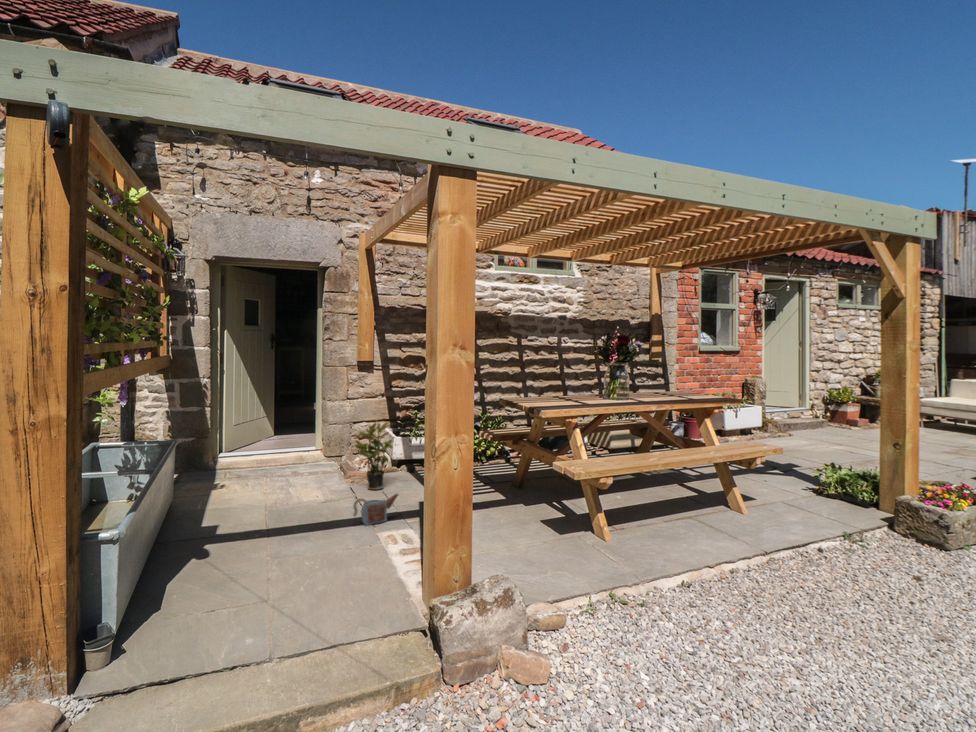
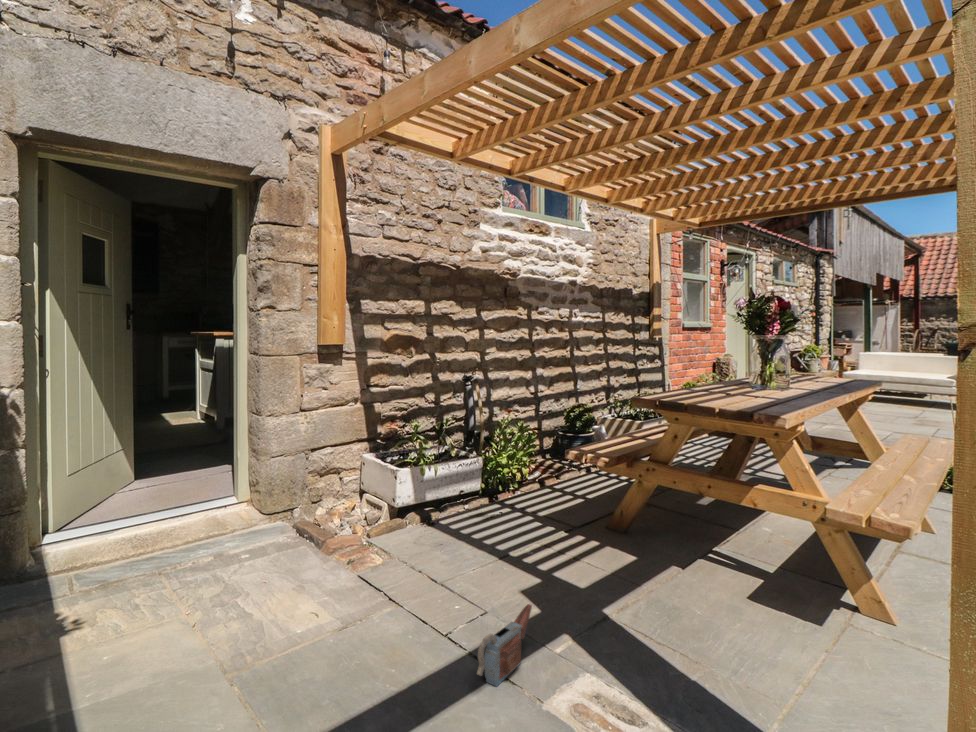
potted plant: present [355,421,393,490] -> none [376,452,439,579]

